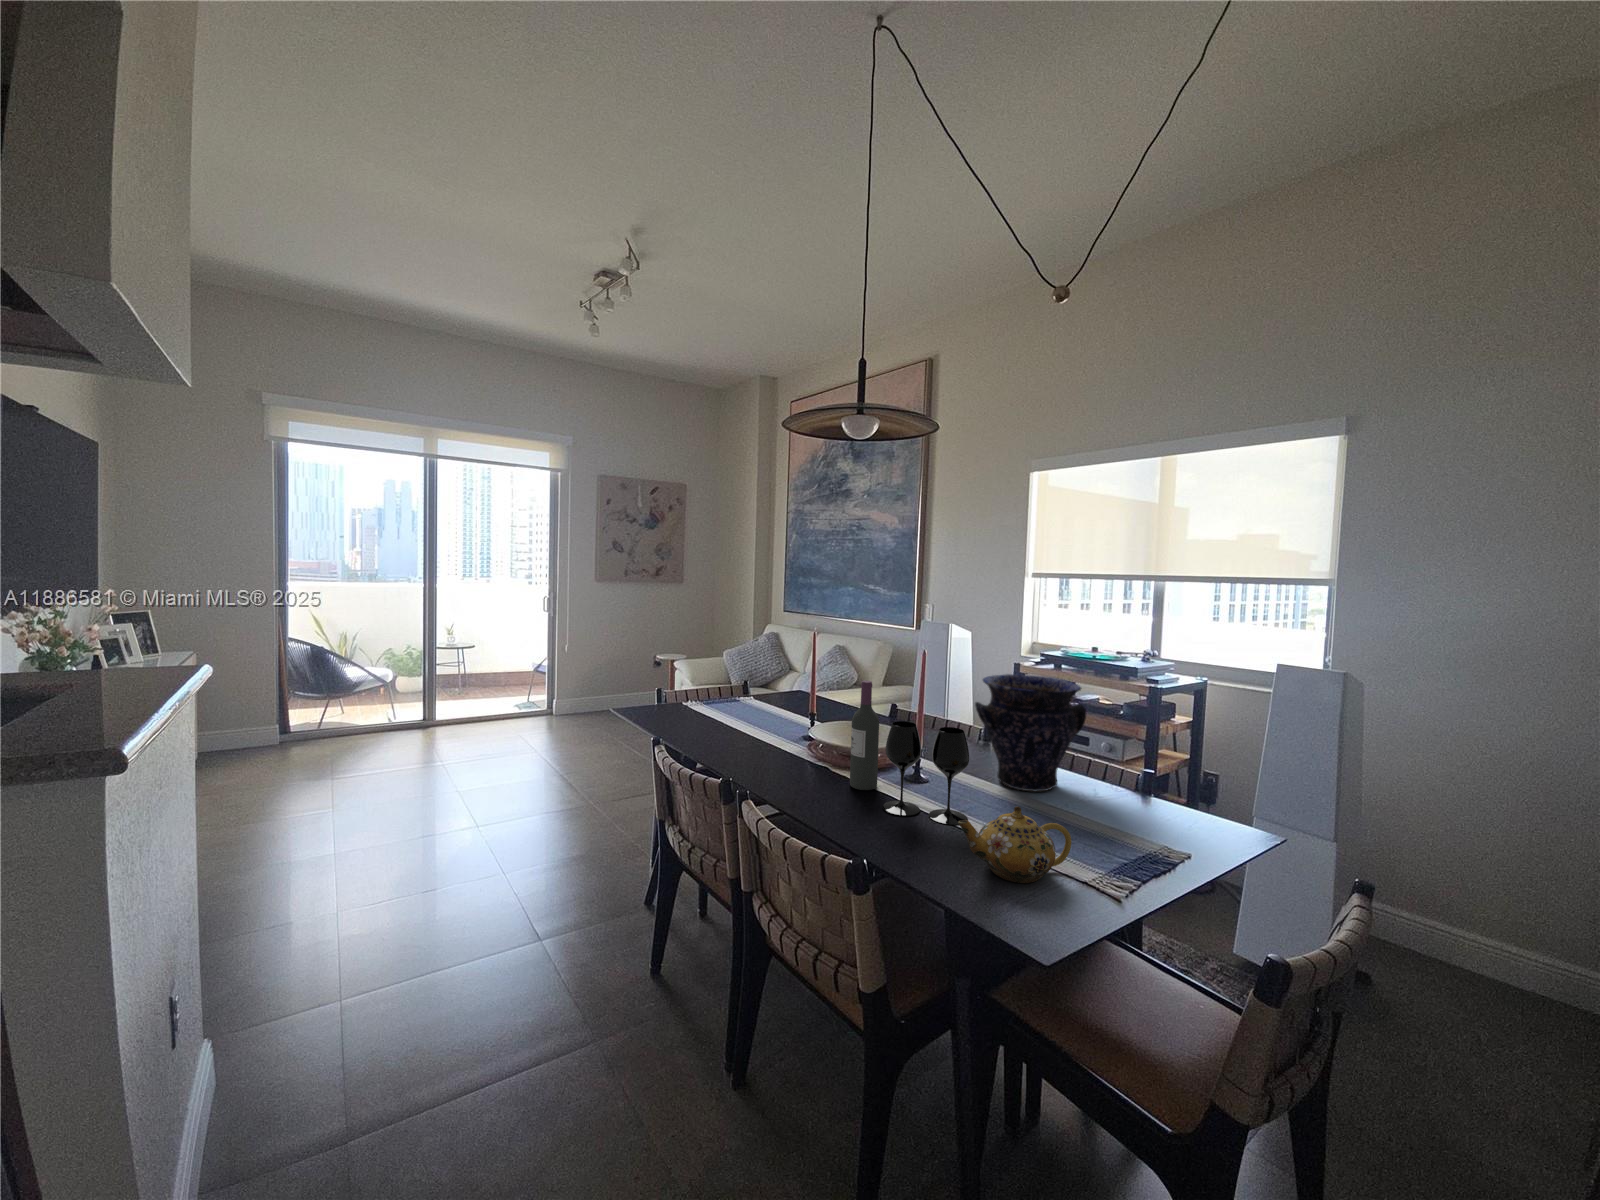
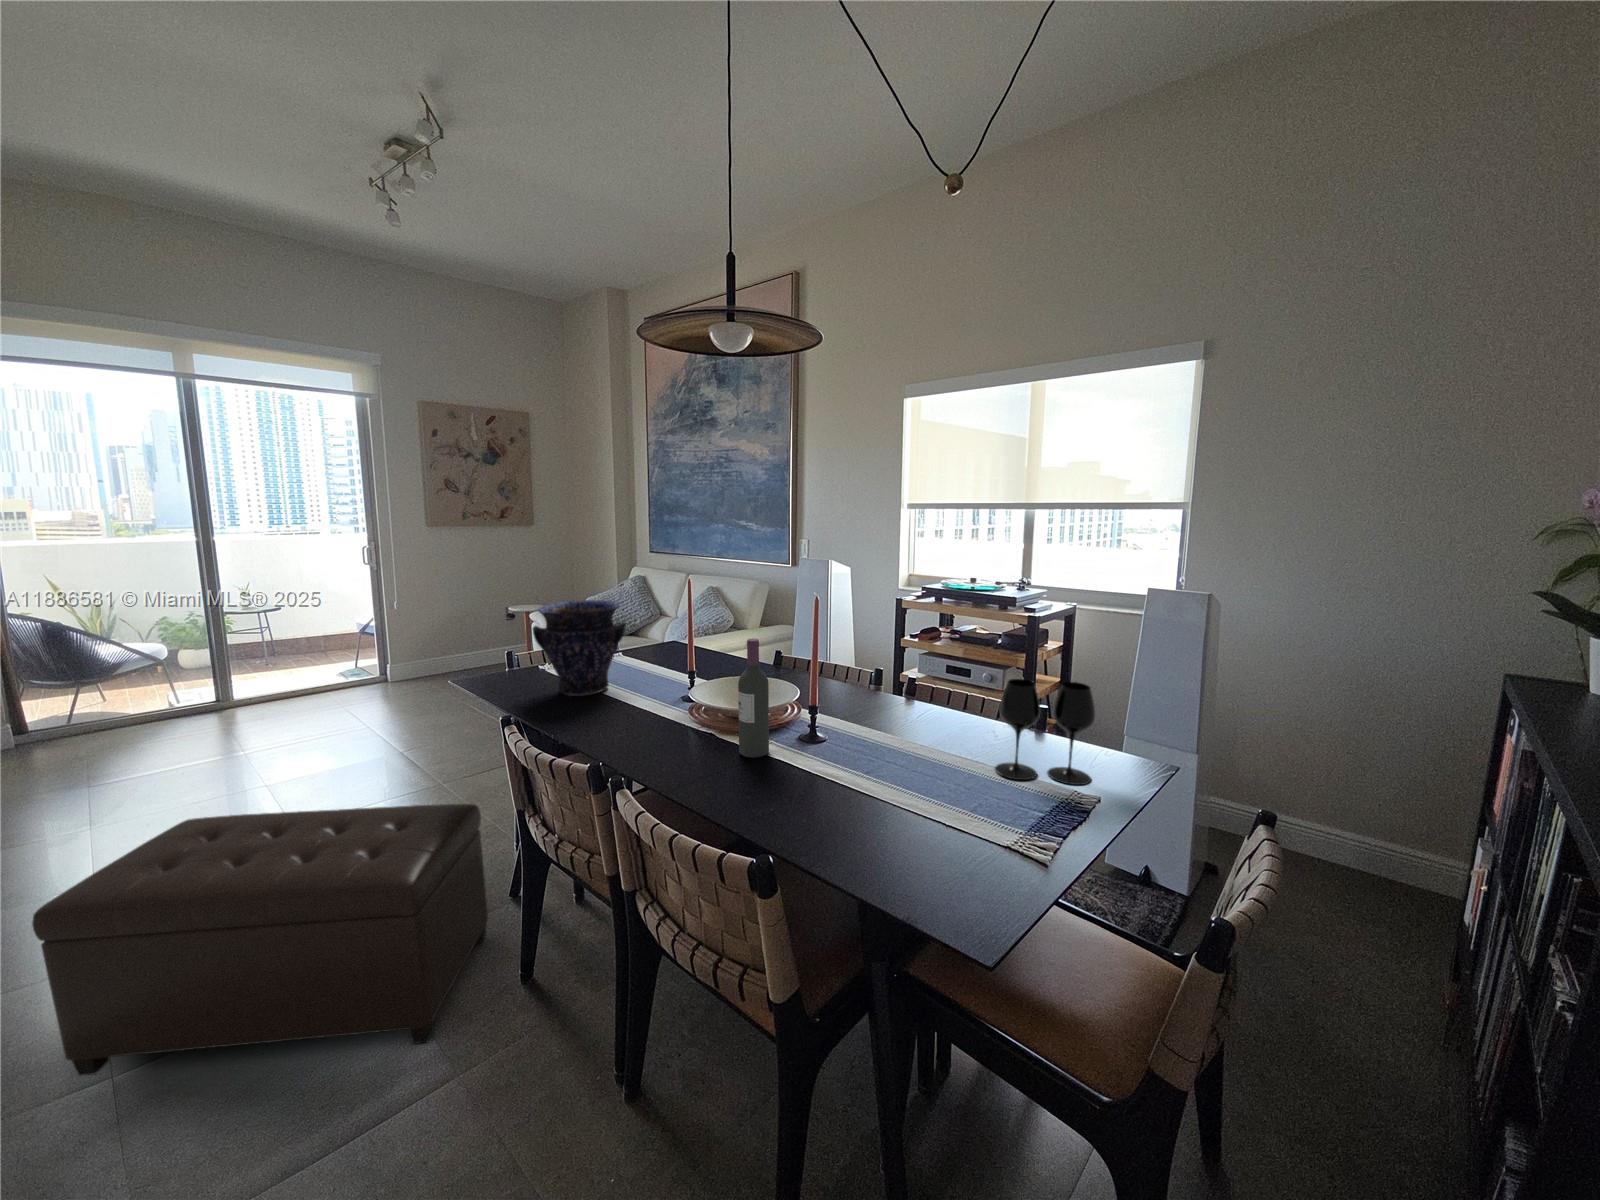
vase: present [975,674,1087,791] -> present [533,600,626,696]
wine glass: present [883,721,969,825] -> present [995,679,1095,785]
ottoman: none [309,801,624,1017] -> present [32,804,488,1076]
teapot: present [958,806,1071,883] -> none [863,772,977,853]

